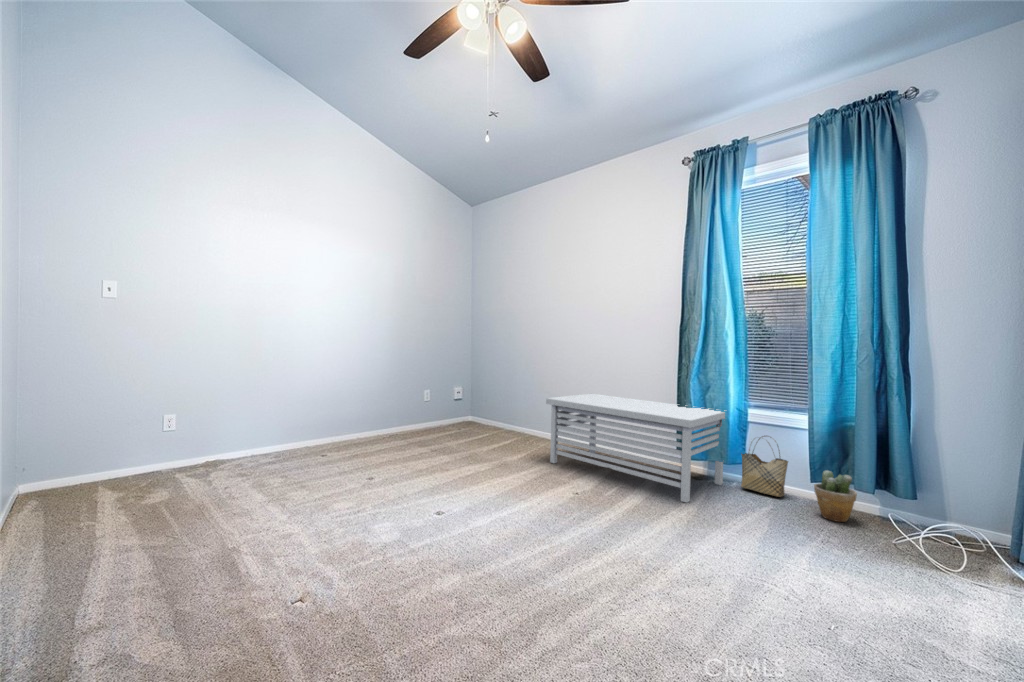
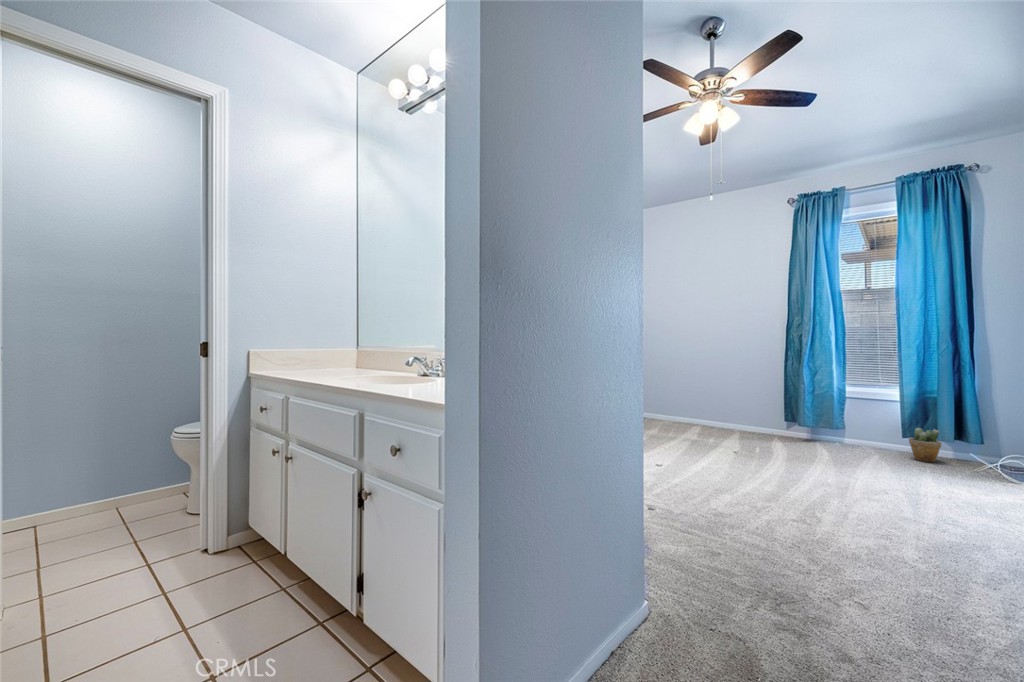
storage bench: present [546,394,725,503] -> none [683,381,831,456]
woven basket: present [741,436,788,497] -> none [843,407,882,450]

